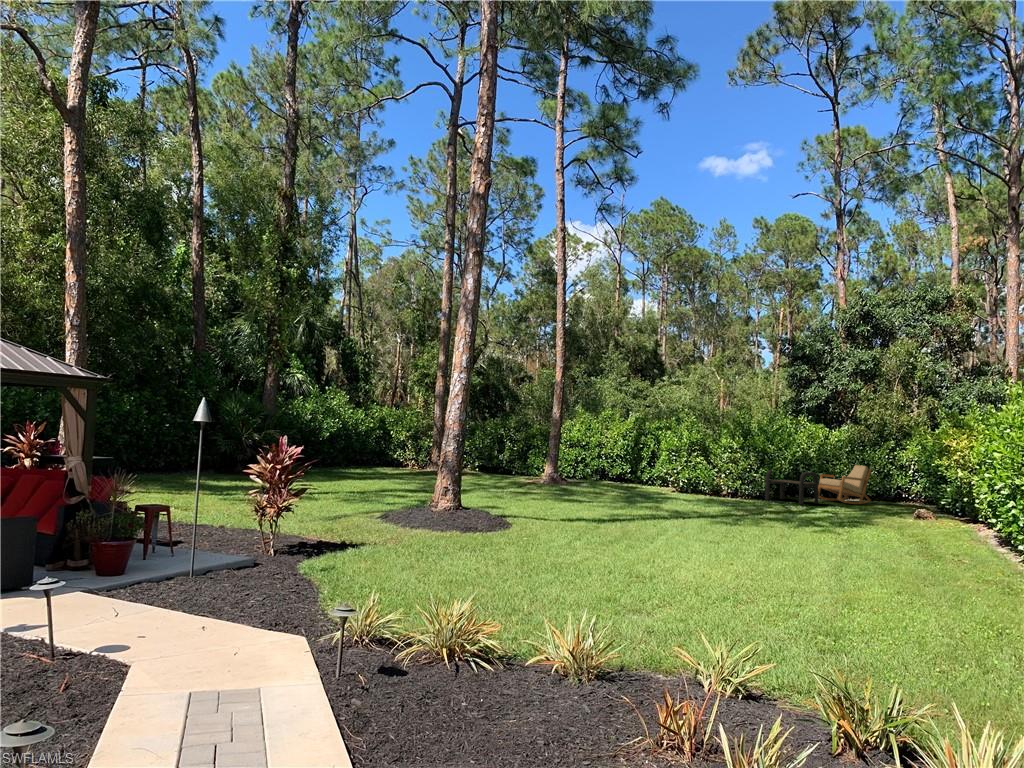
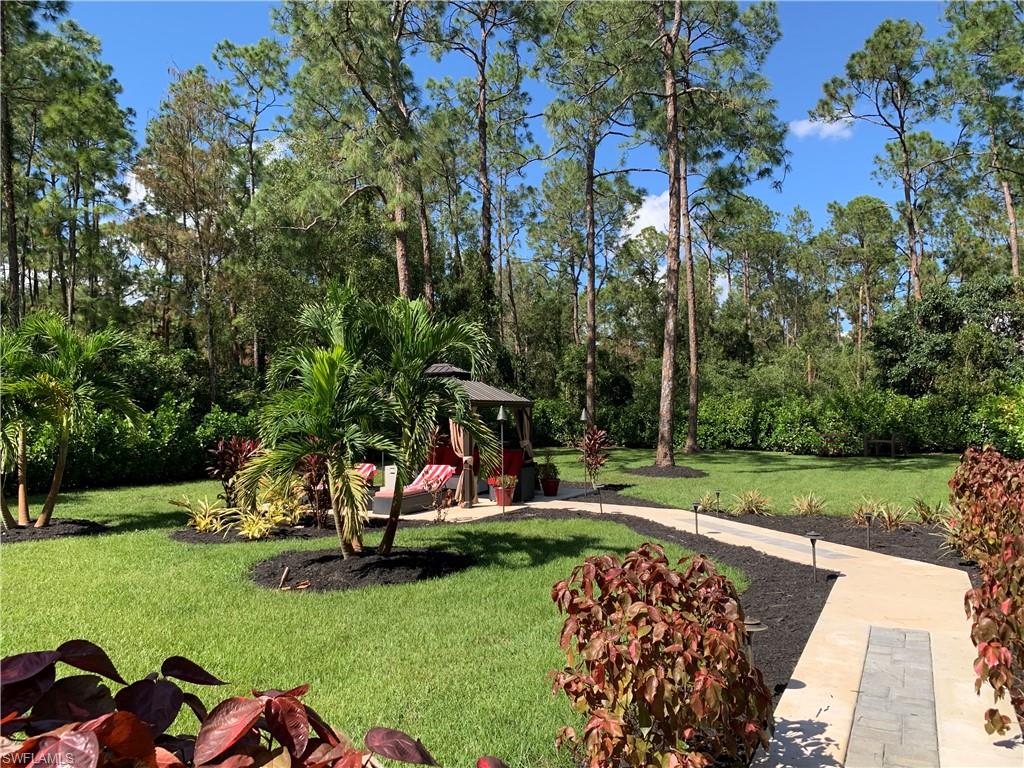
chair: present [818,465,871,504] -> none [905,426,949,455]
round table: none [702,468,746,499] -> present [815,434,848,456]

